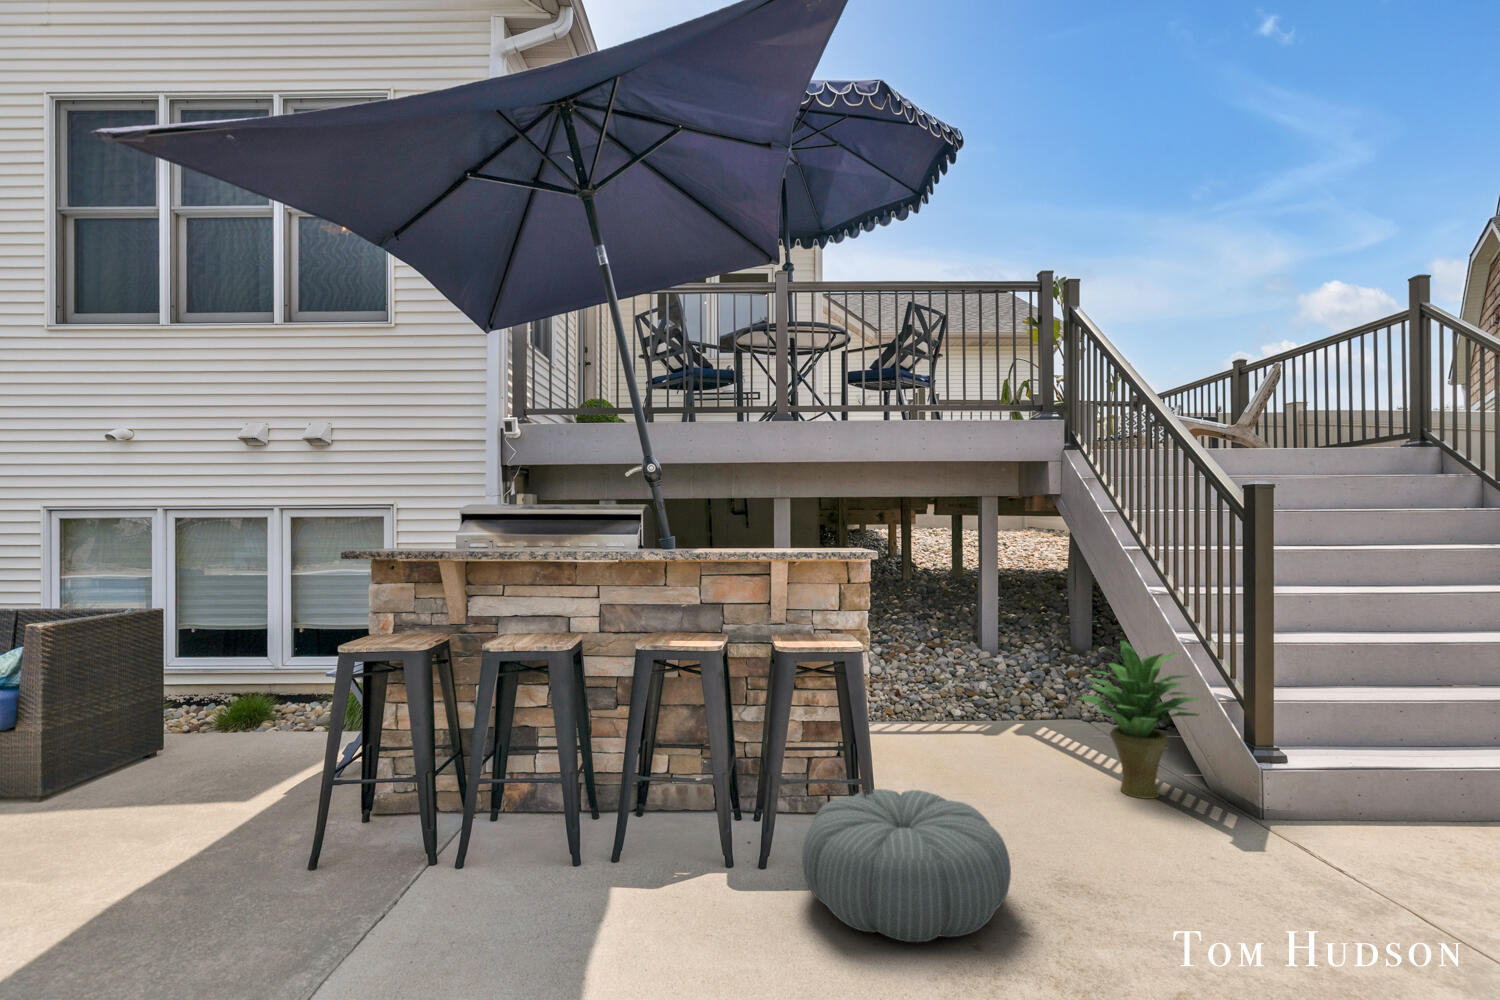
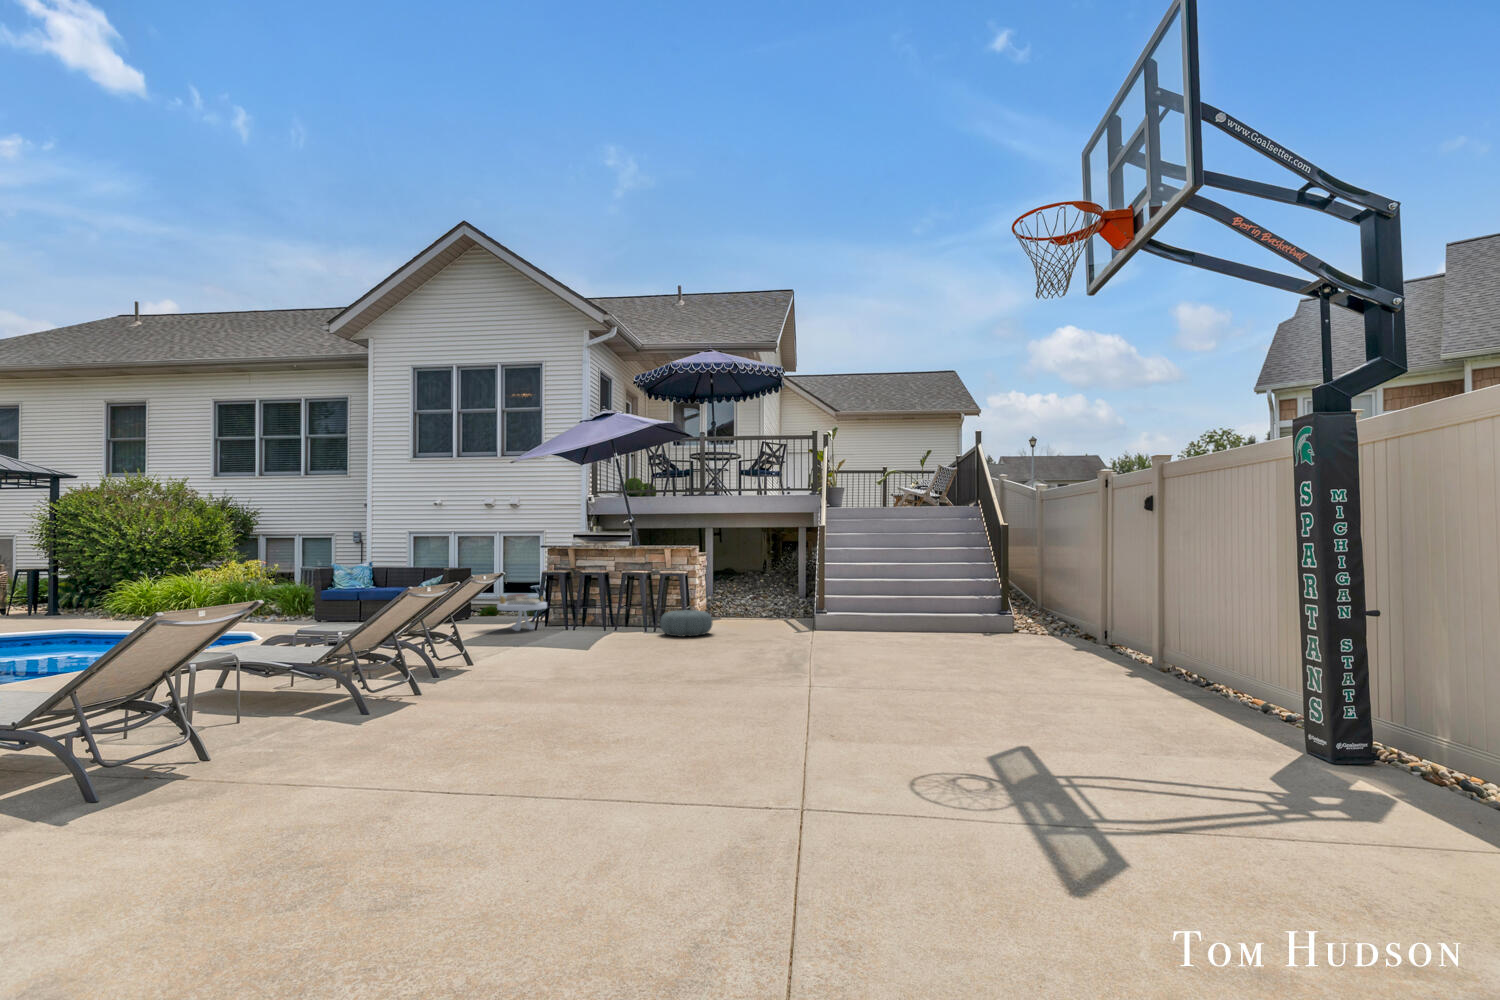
potted plant: present [1079,641,1199,799] -> none [772,578,809,627]
side table: none [156,717,363,880] -> present [497,594,547,631]

